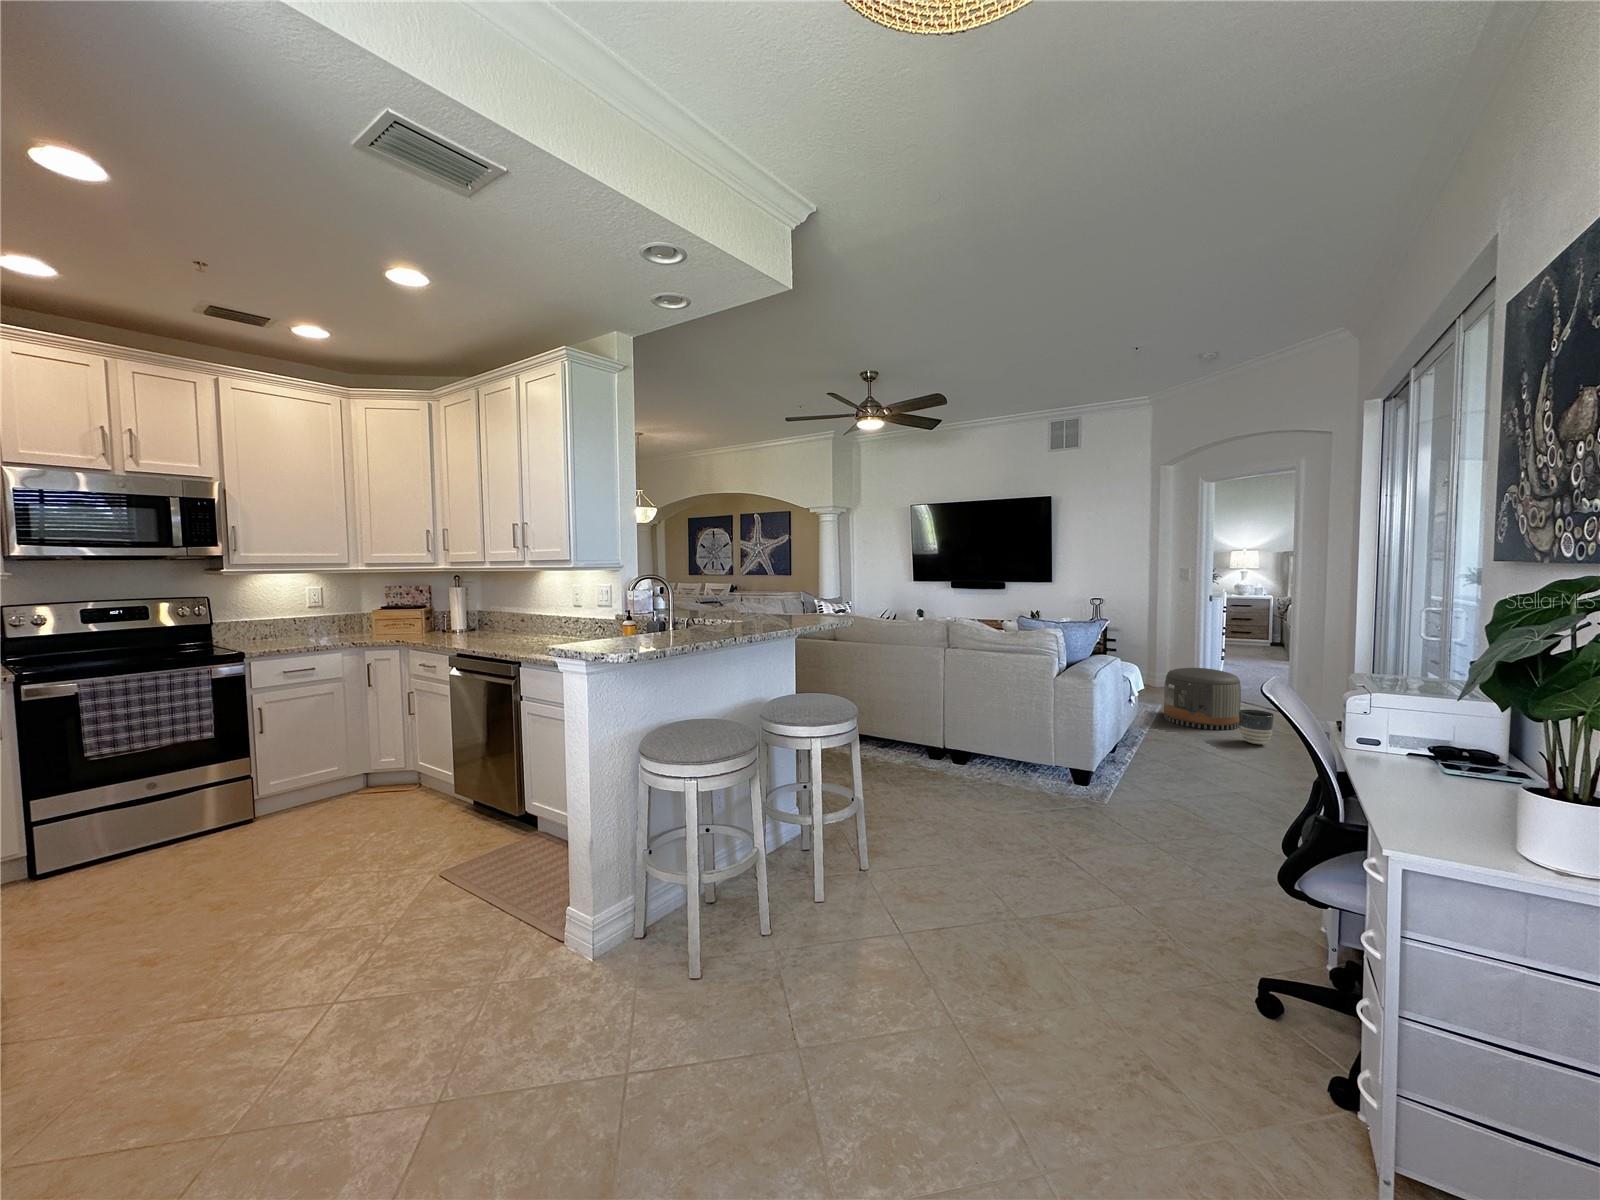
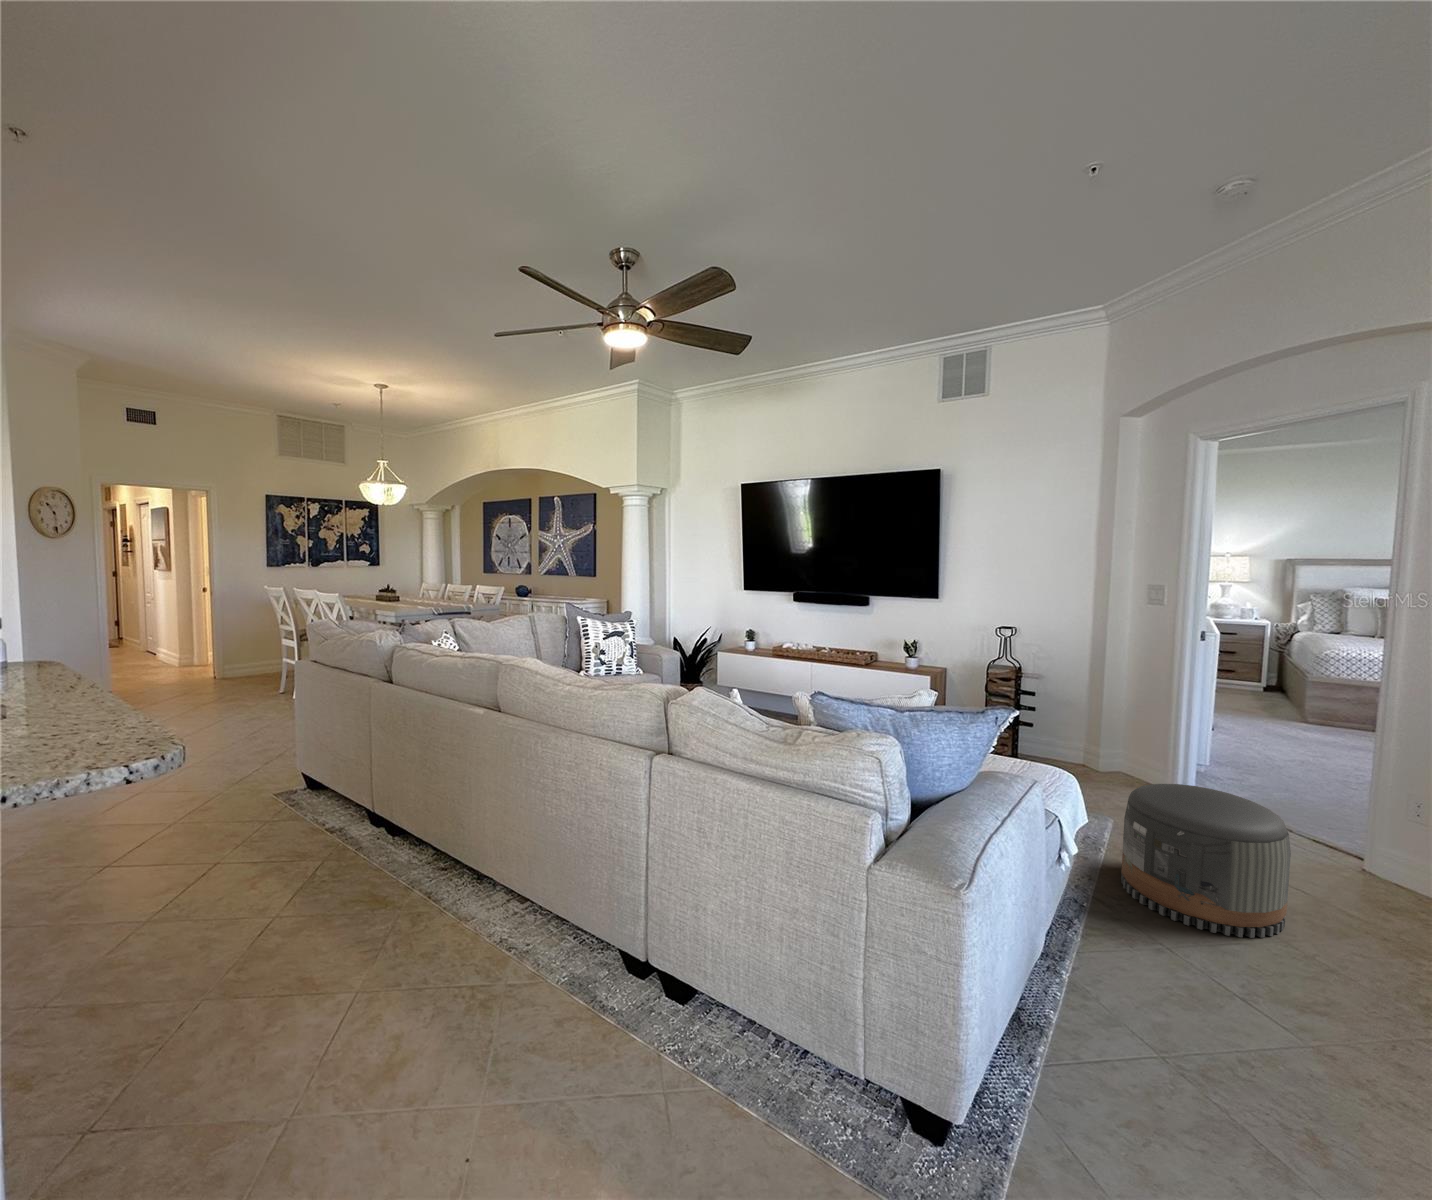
planter: present [1239,709,1274,744] -> none [1305,918,1399,1015]

